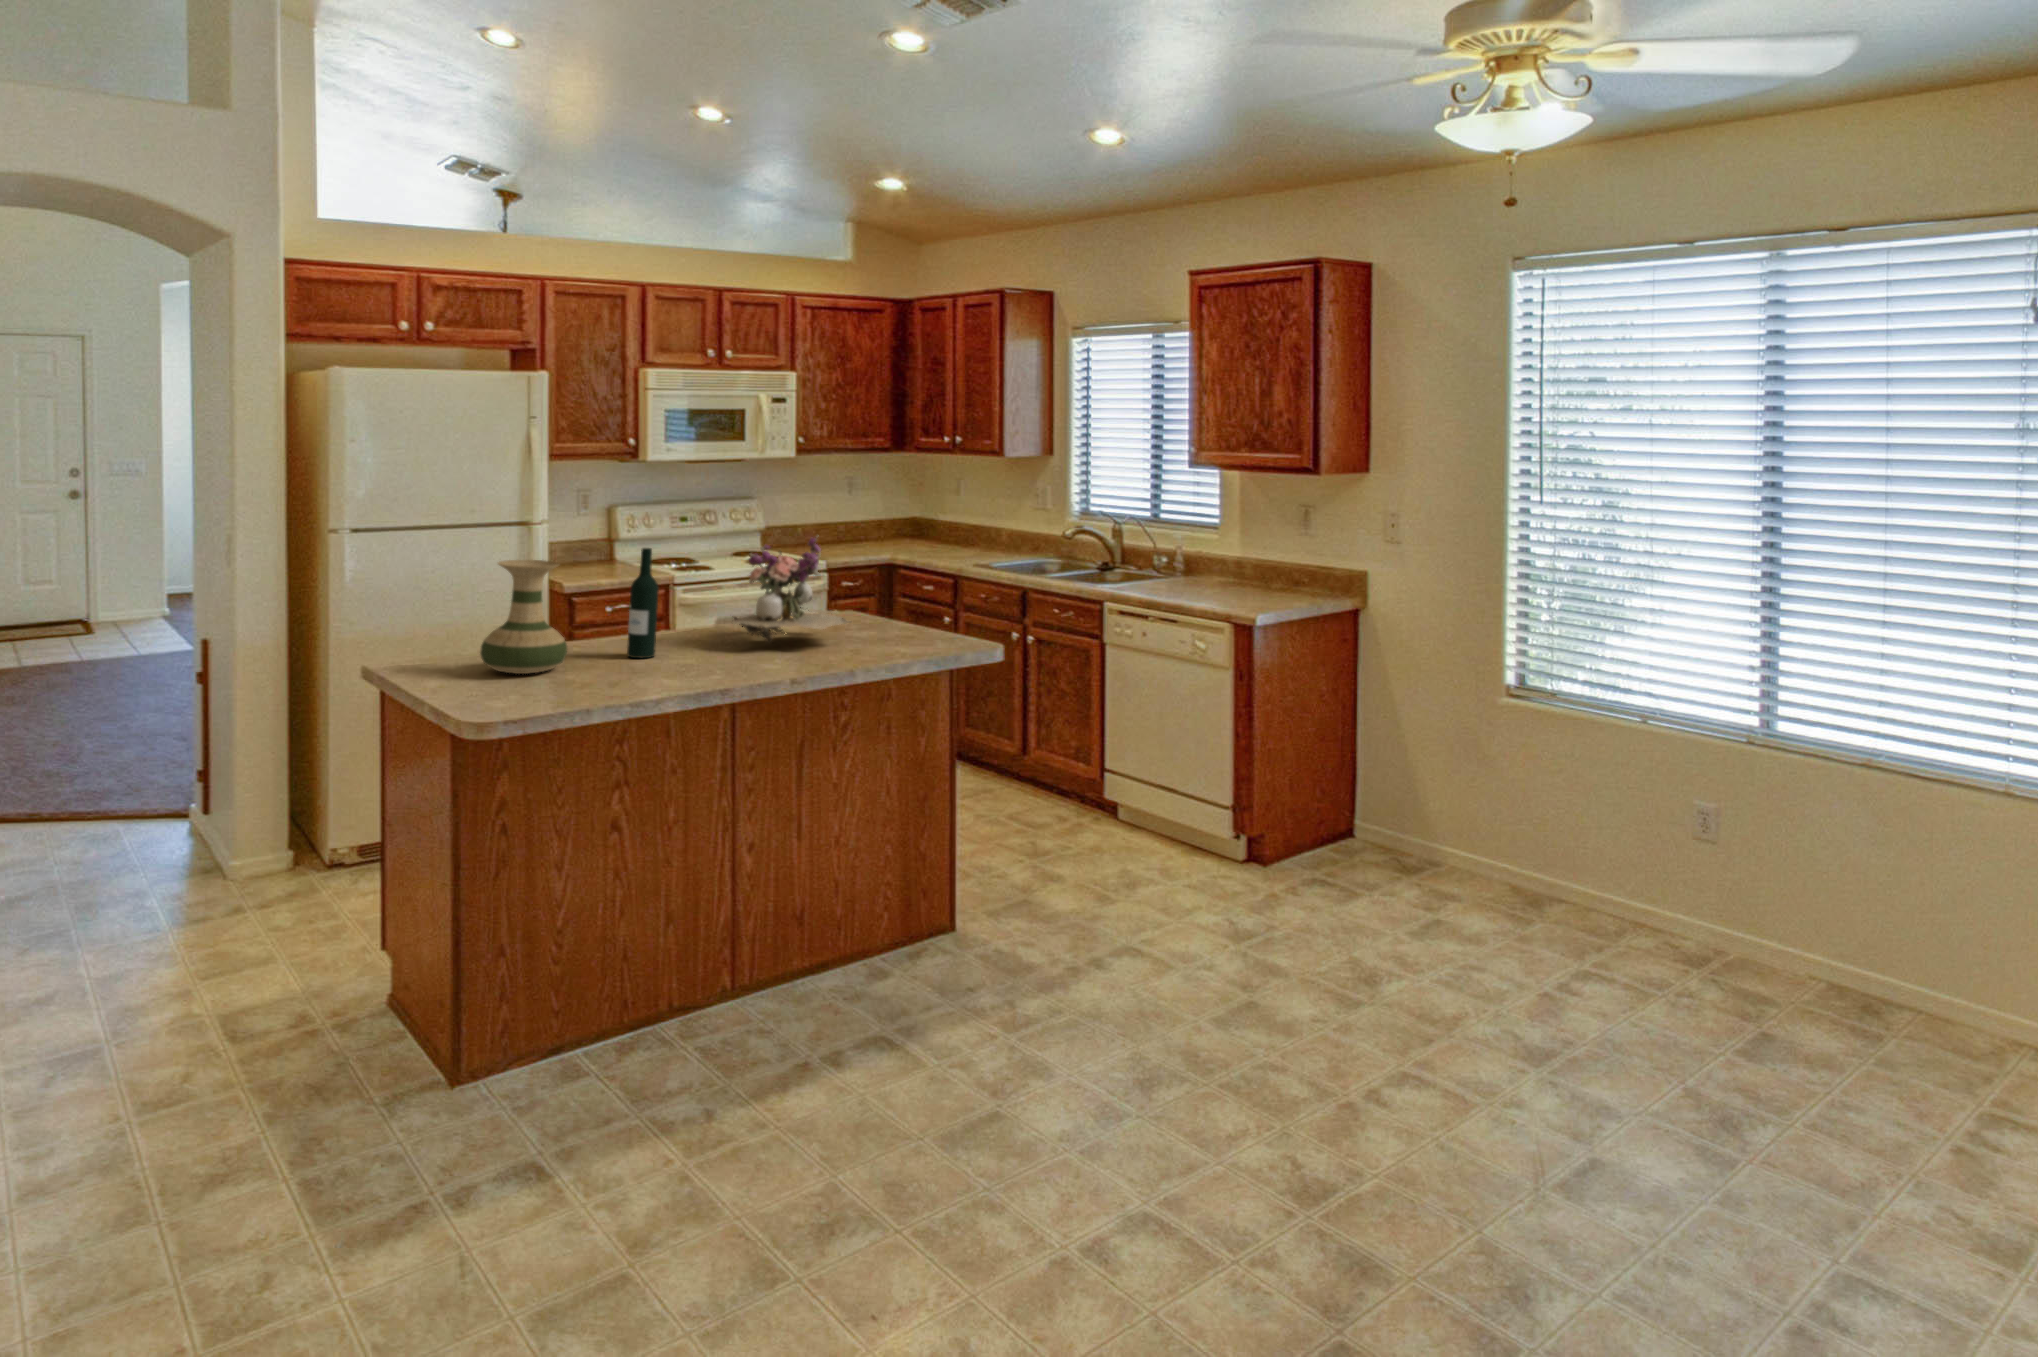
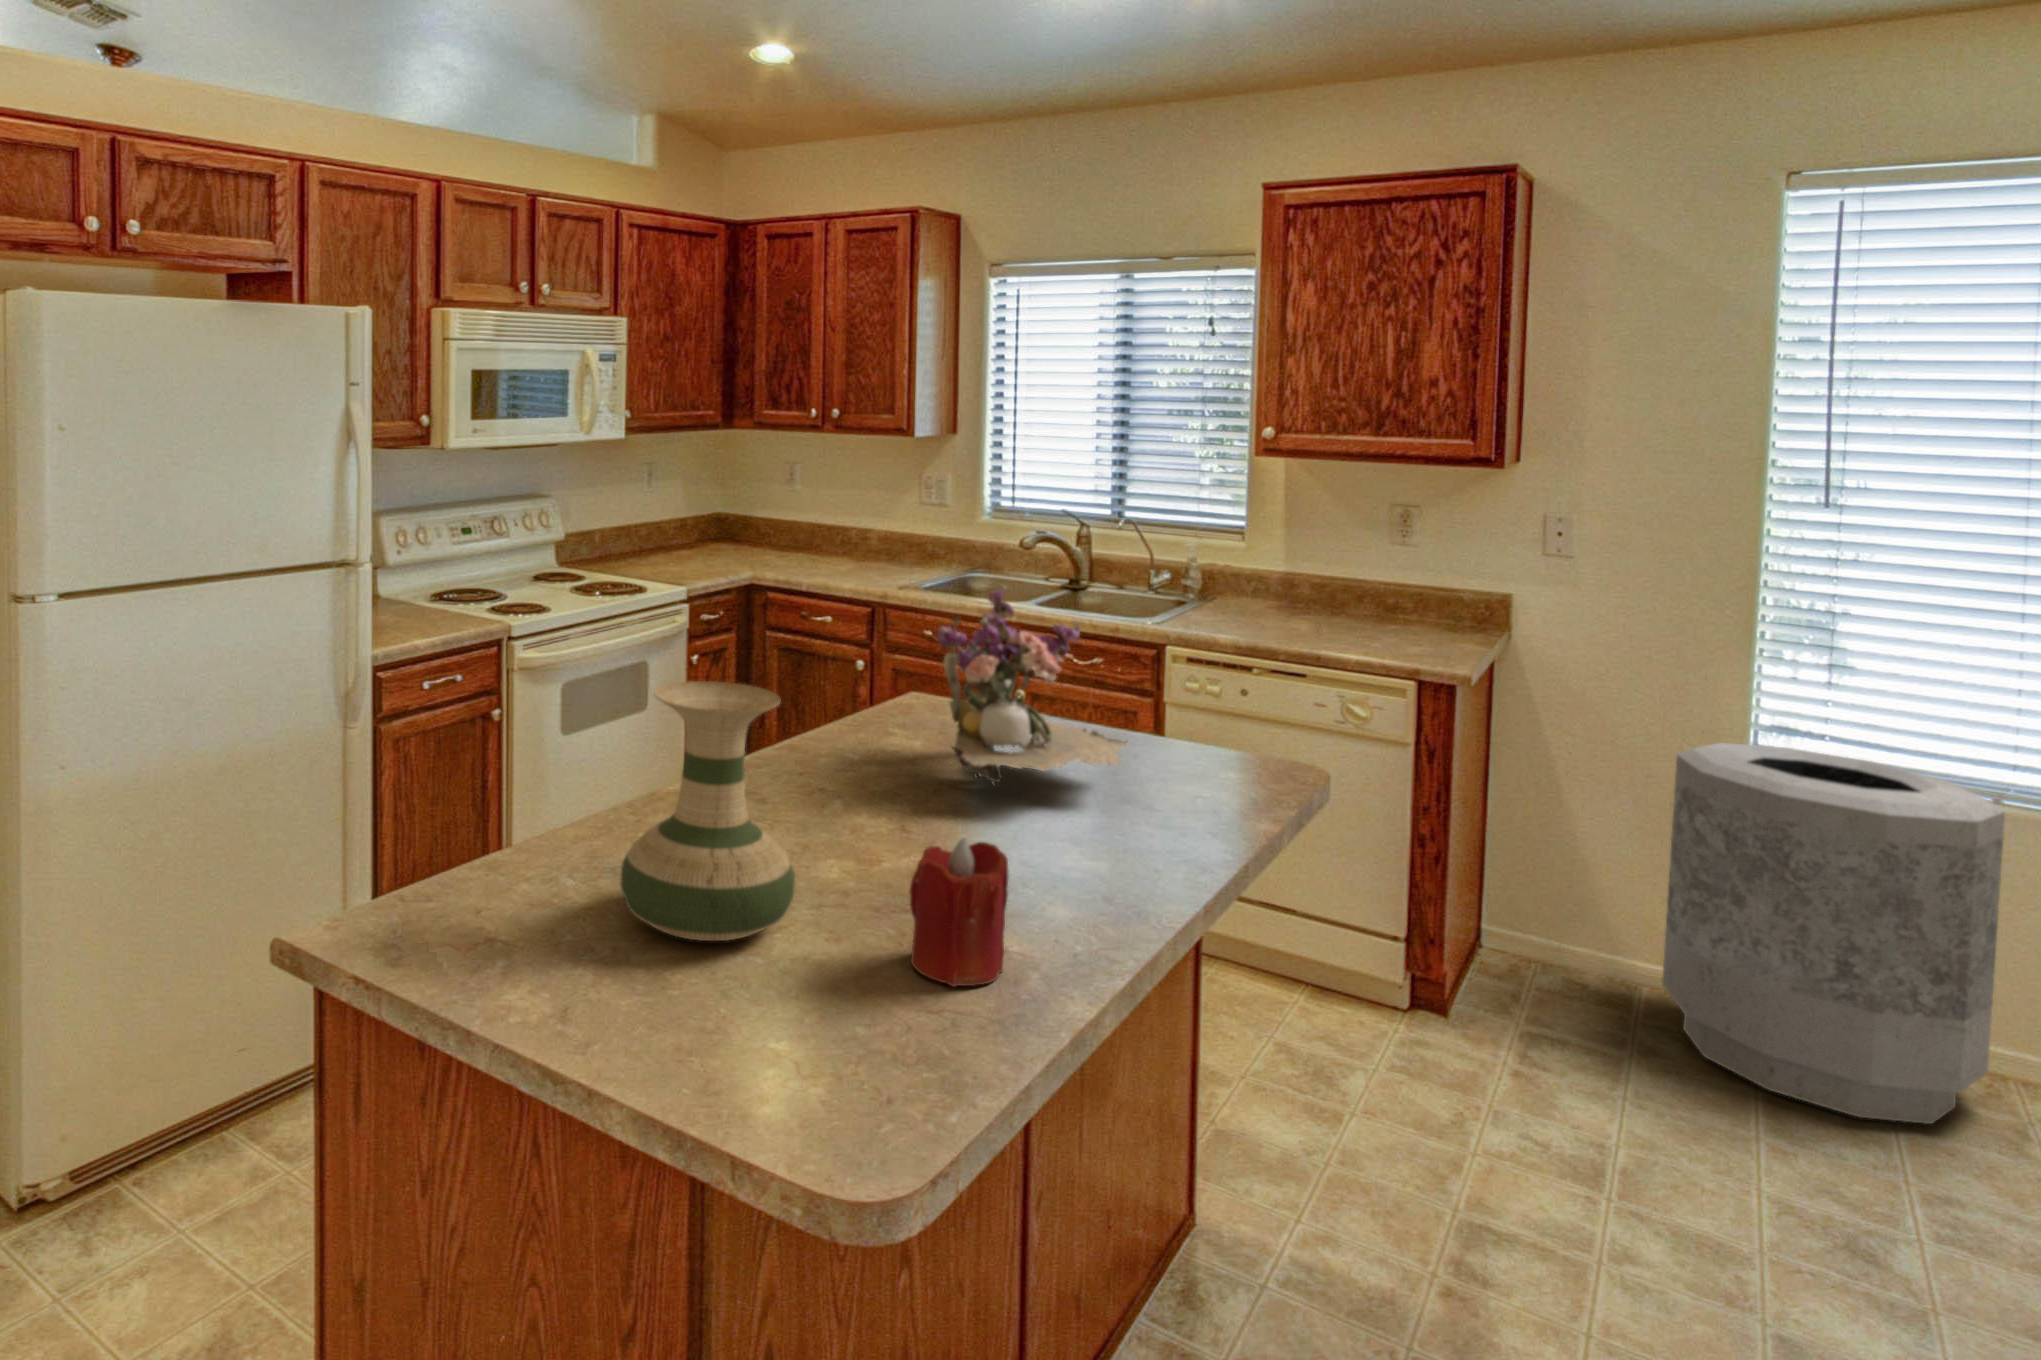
wine bottle: present [627,548,659,658] -> none [822,637,882,855]
candle: none [581,626,626,690] -> present [910,838,1008,987]
trash can: none [1394,680,1598,943] -> present [1662,743,2005,1124]

